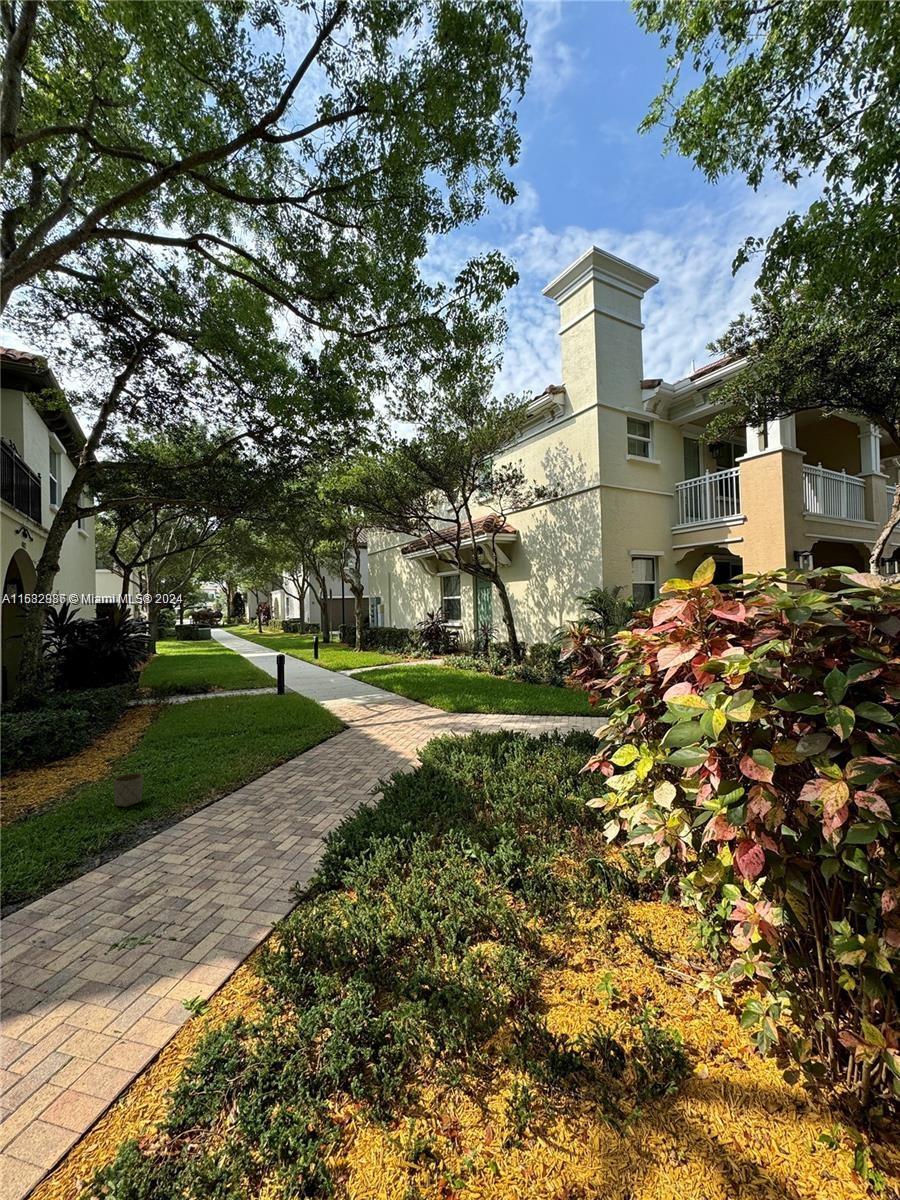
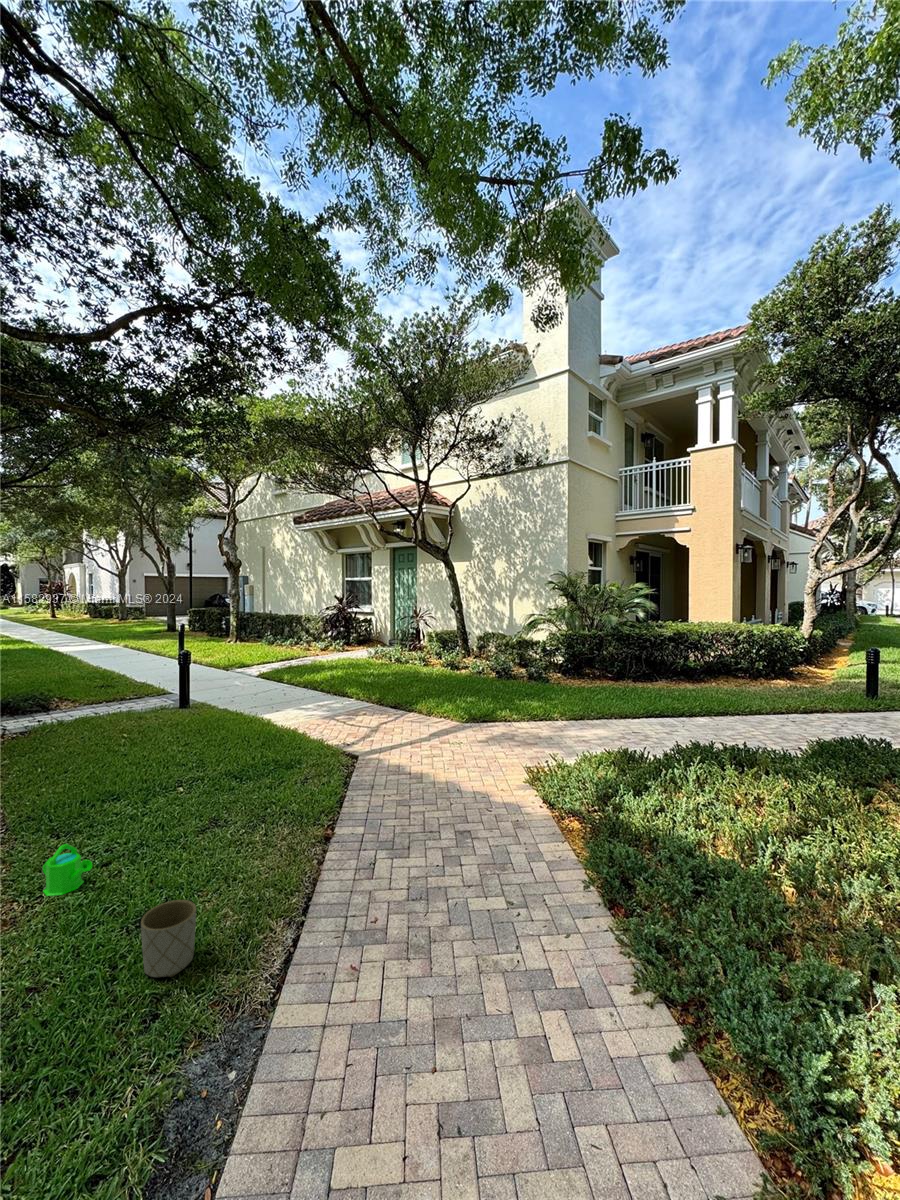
watering can: none [108,748,129,774] -> present [43,844,92,896]

